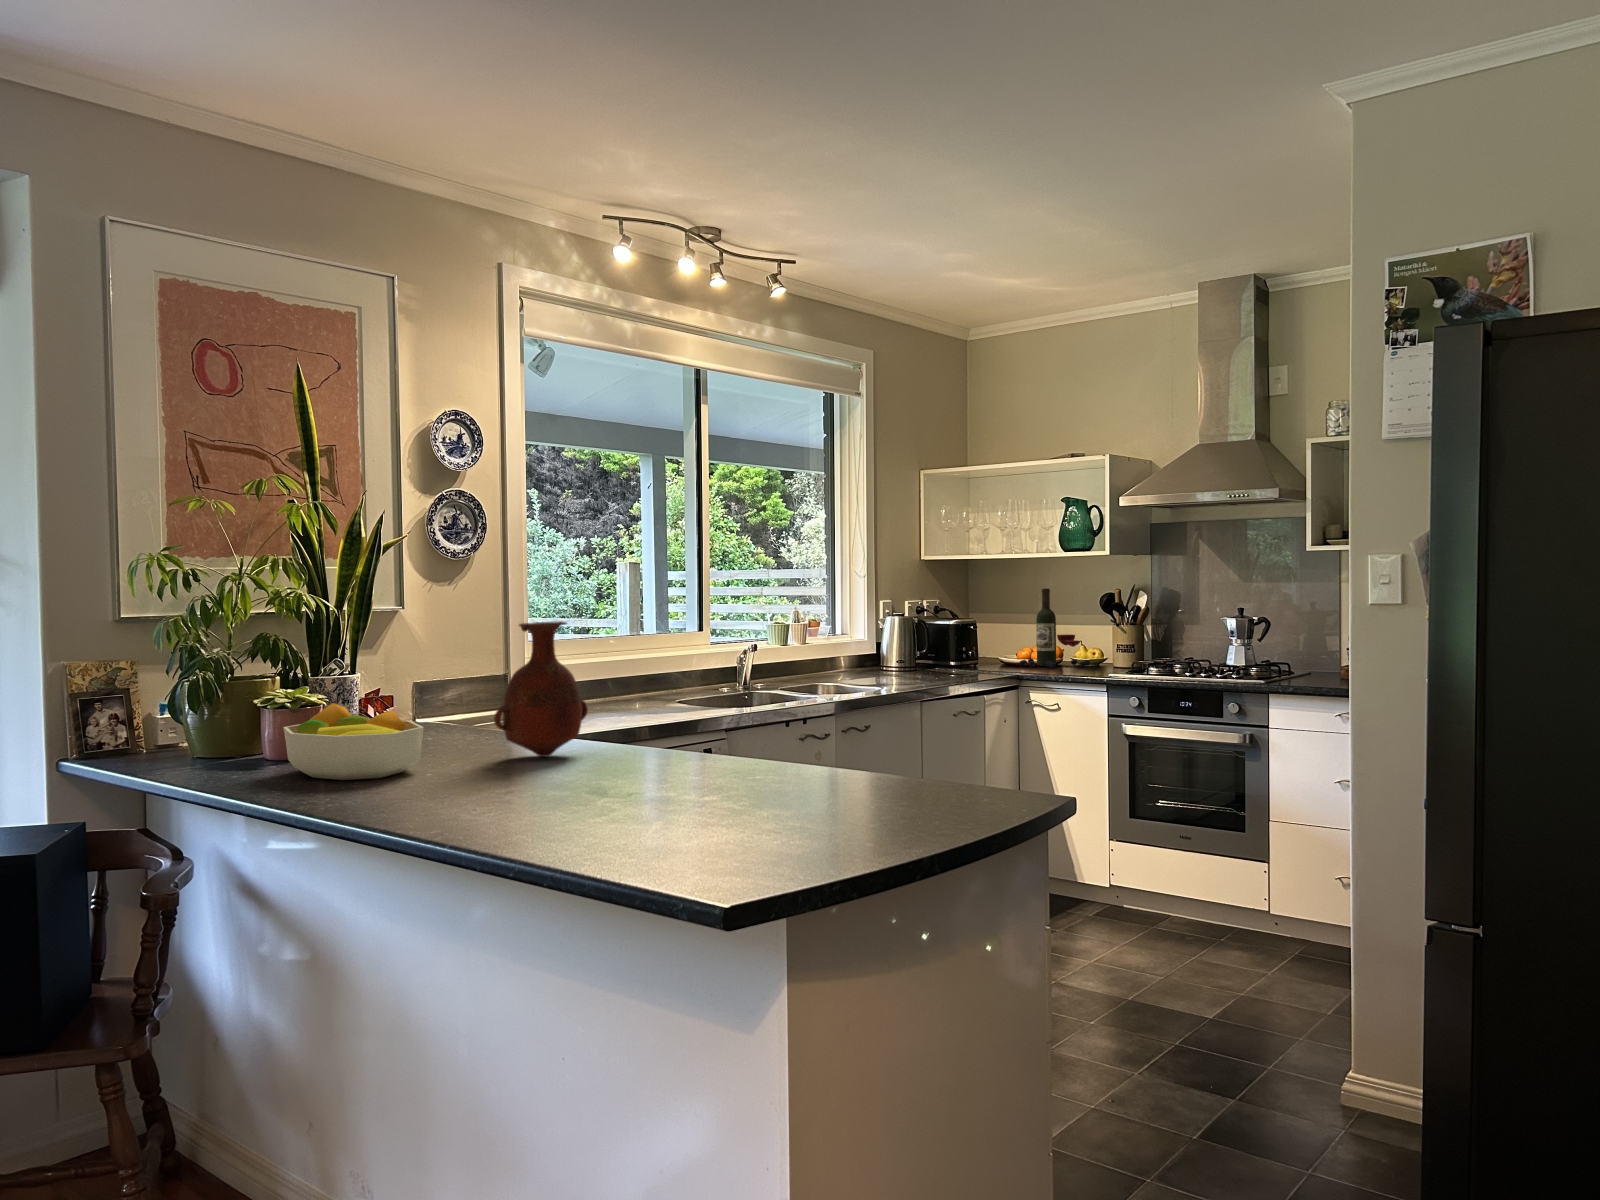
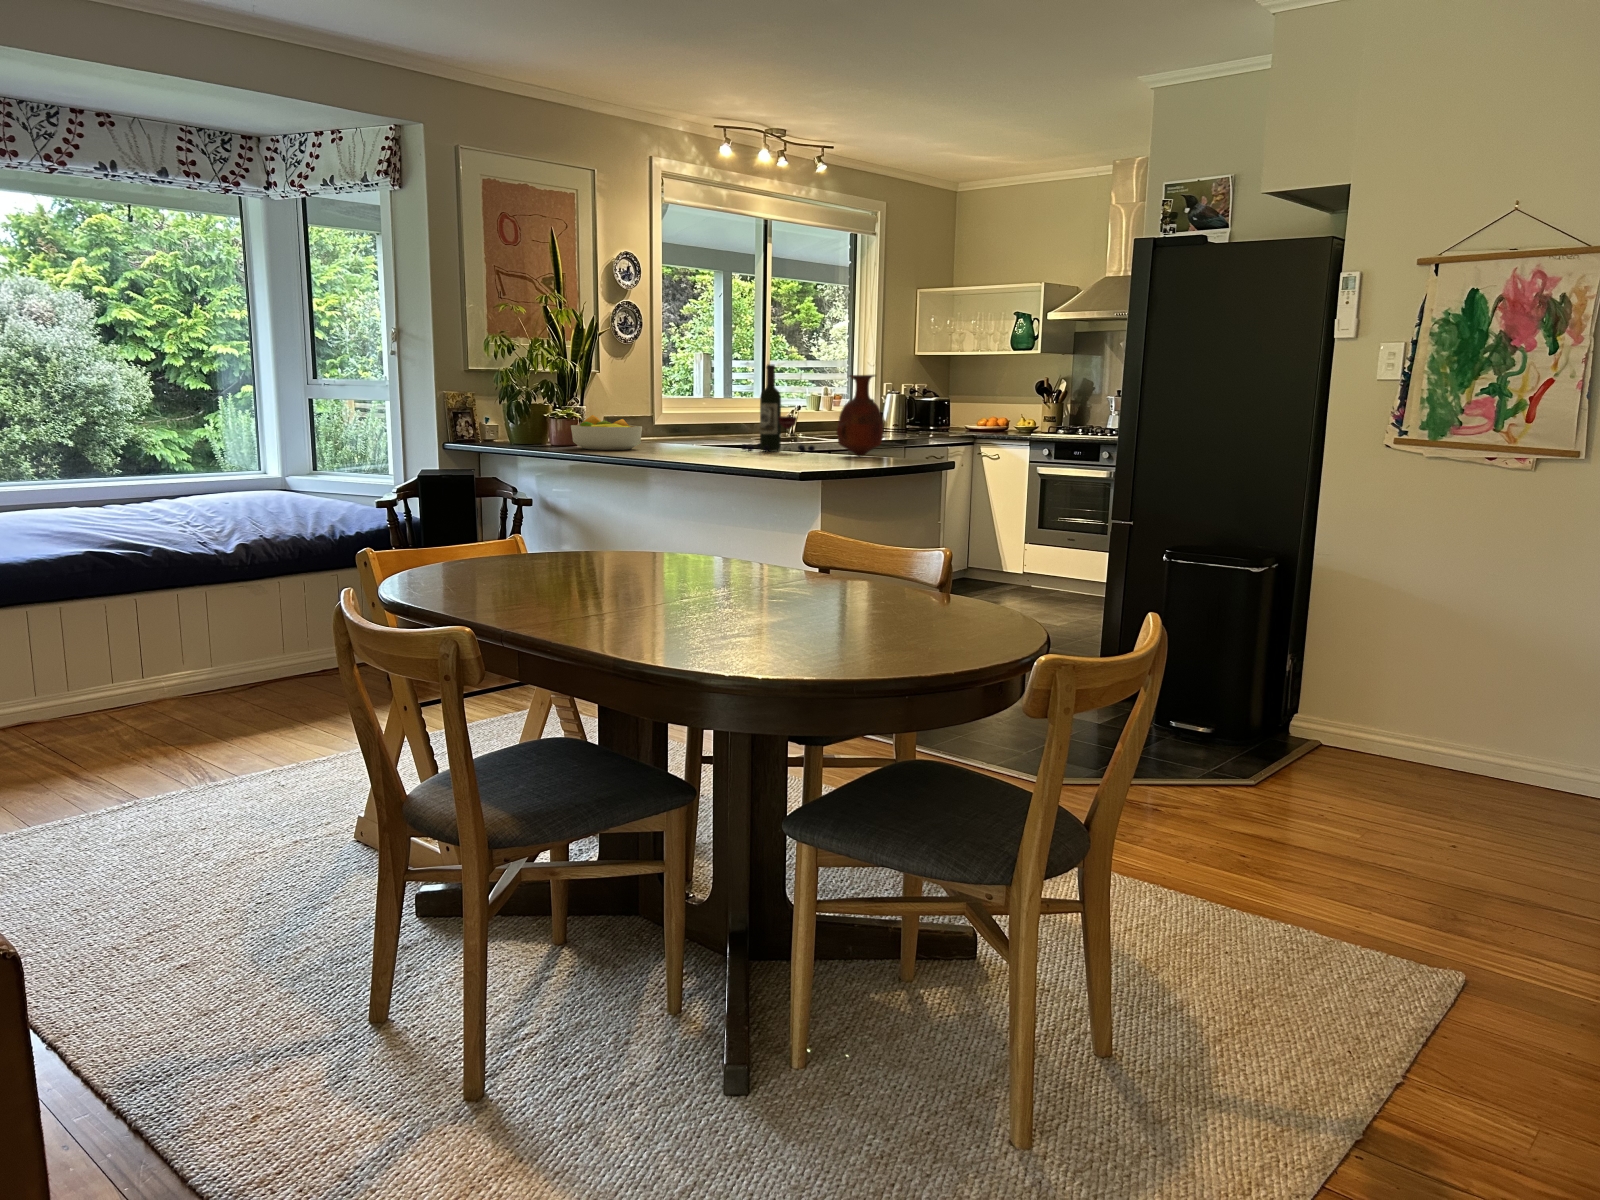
wine bottle: present [1019,589,1090,668] -> present [741,365,815,452]
vase: present [494,621,588,757] -> present [837,375,883,456]

